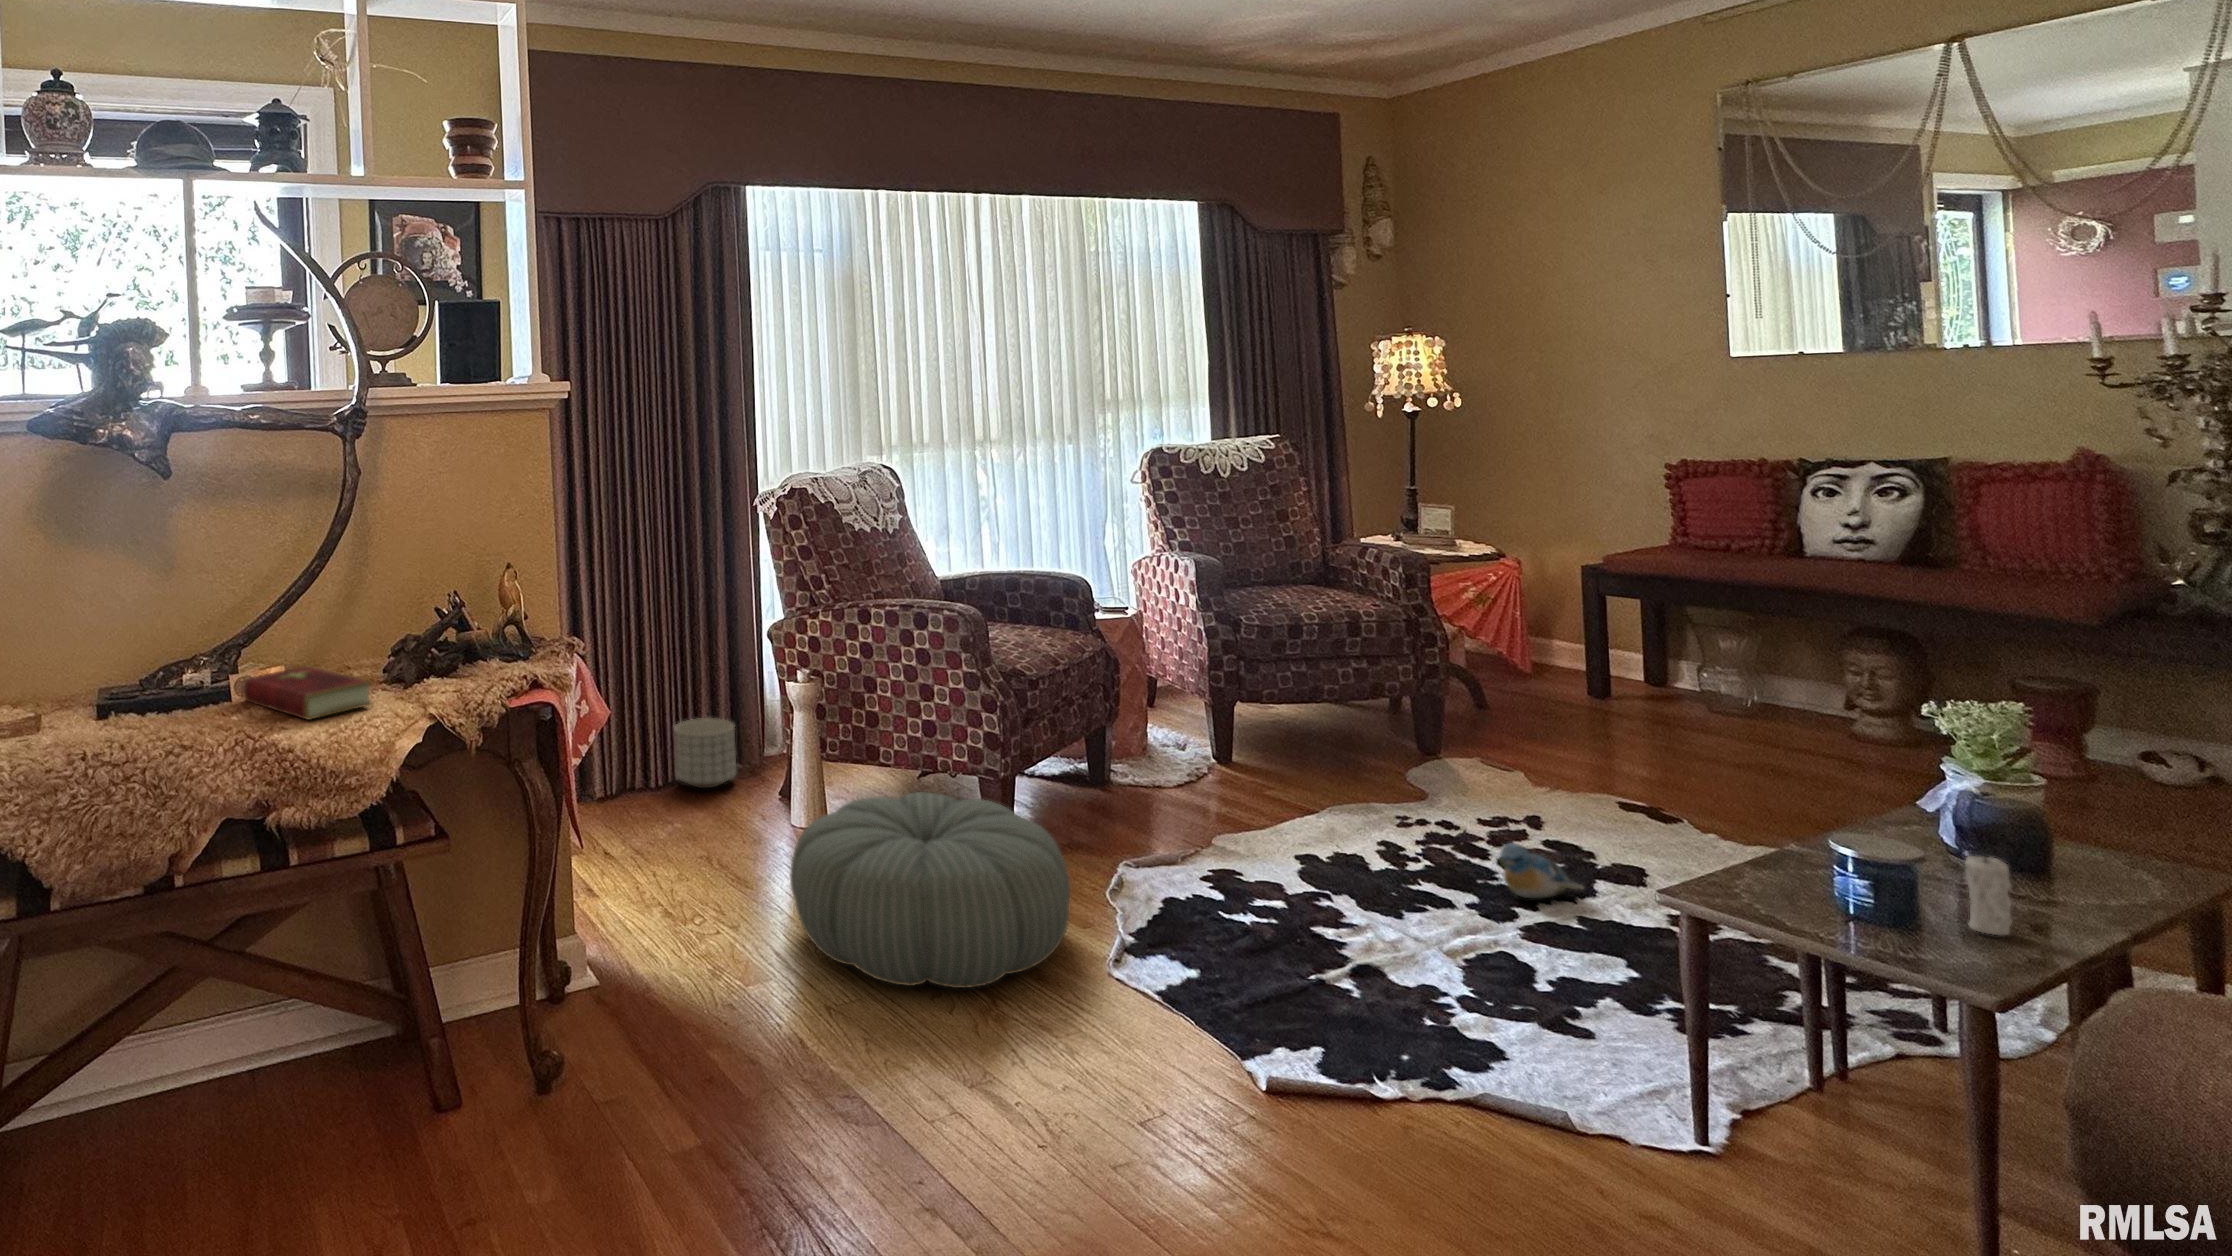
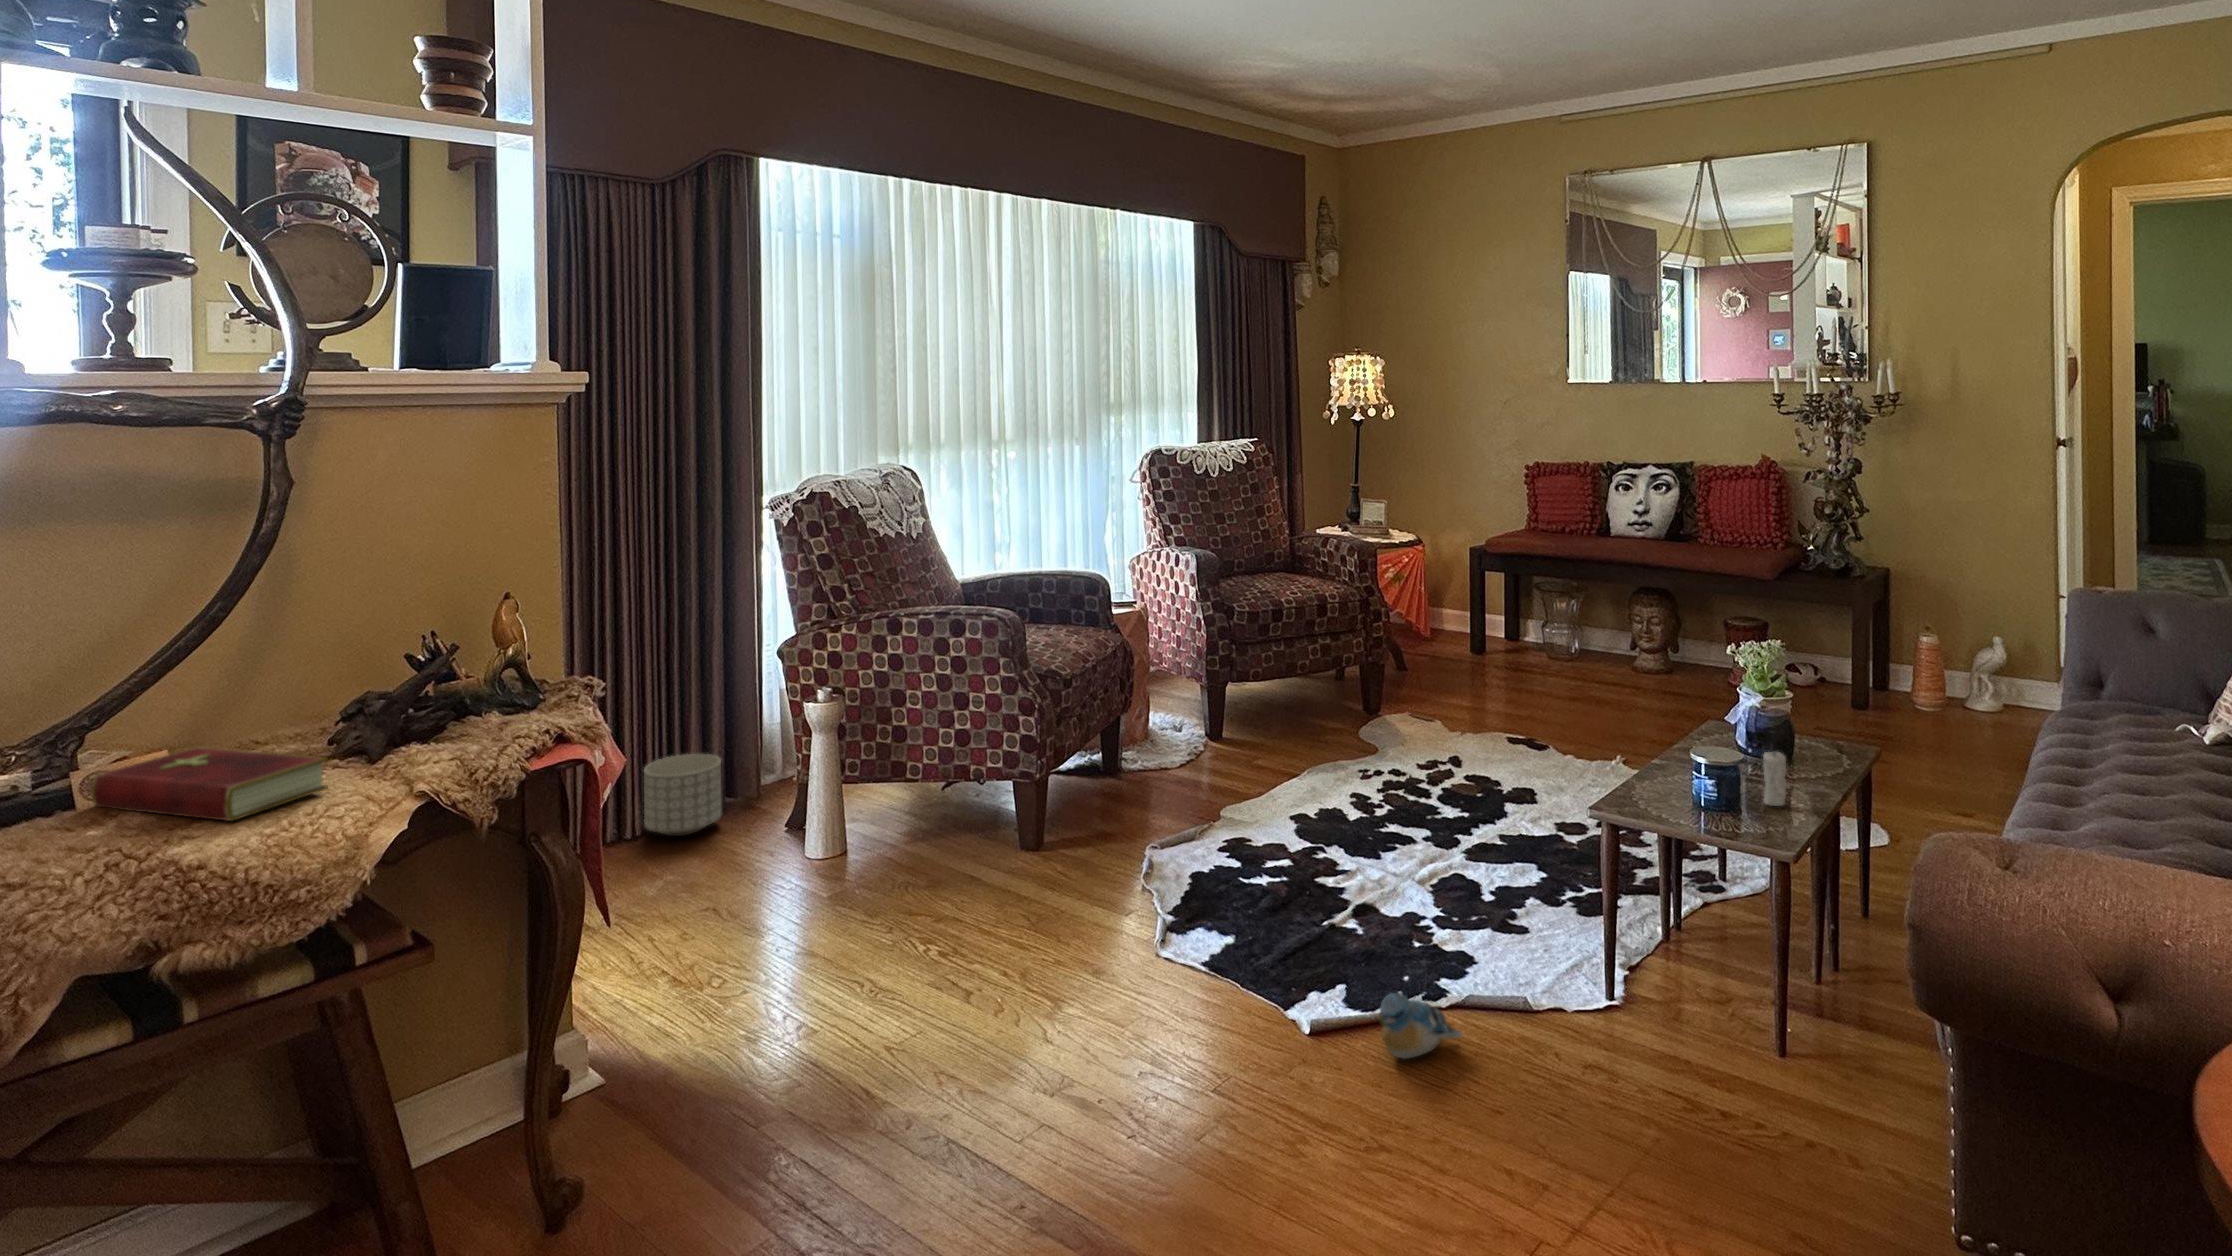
pouf: present [790,792,1070,988] -> none [828,806,1122,1011]
plush toy: present [1499,843,1583,898] -> present [1379,993,1462,1059]

